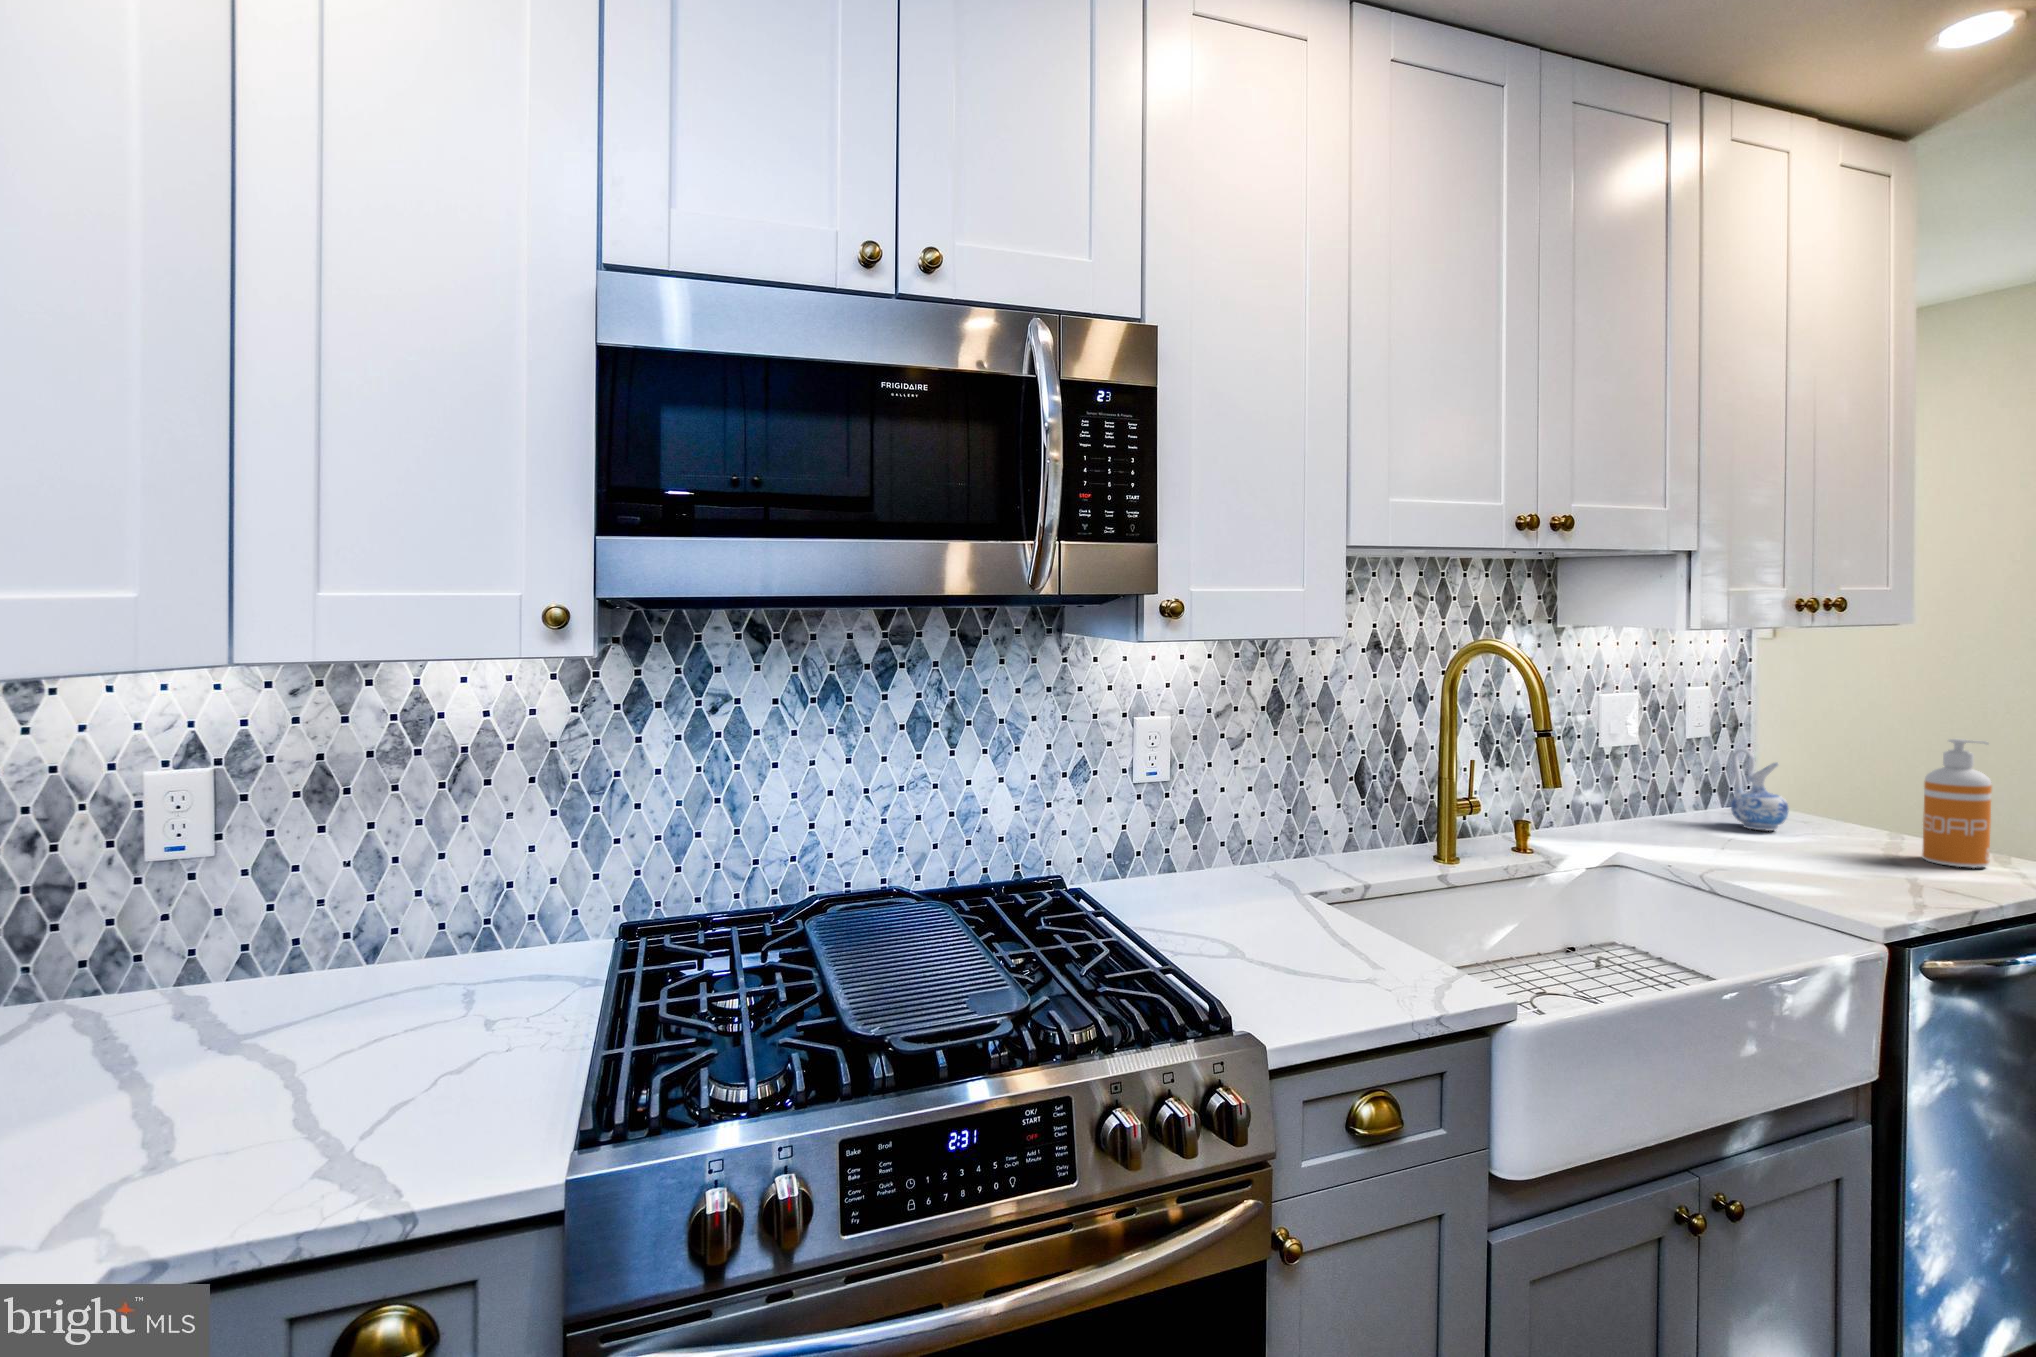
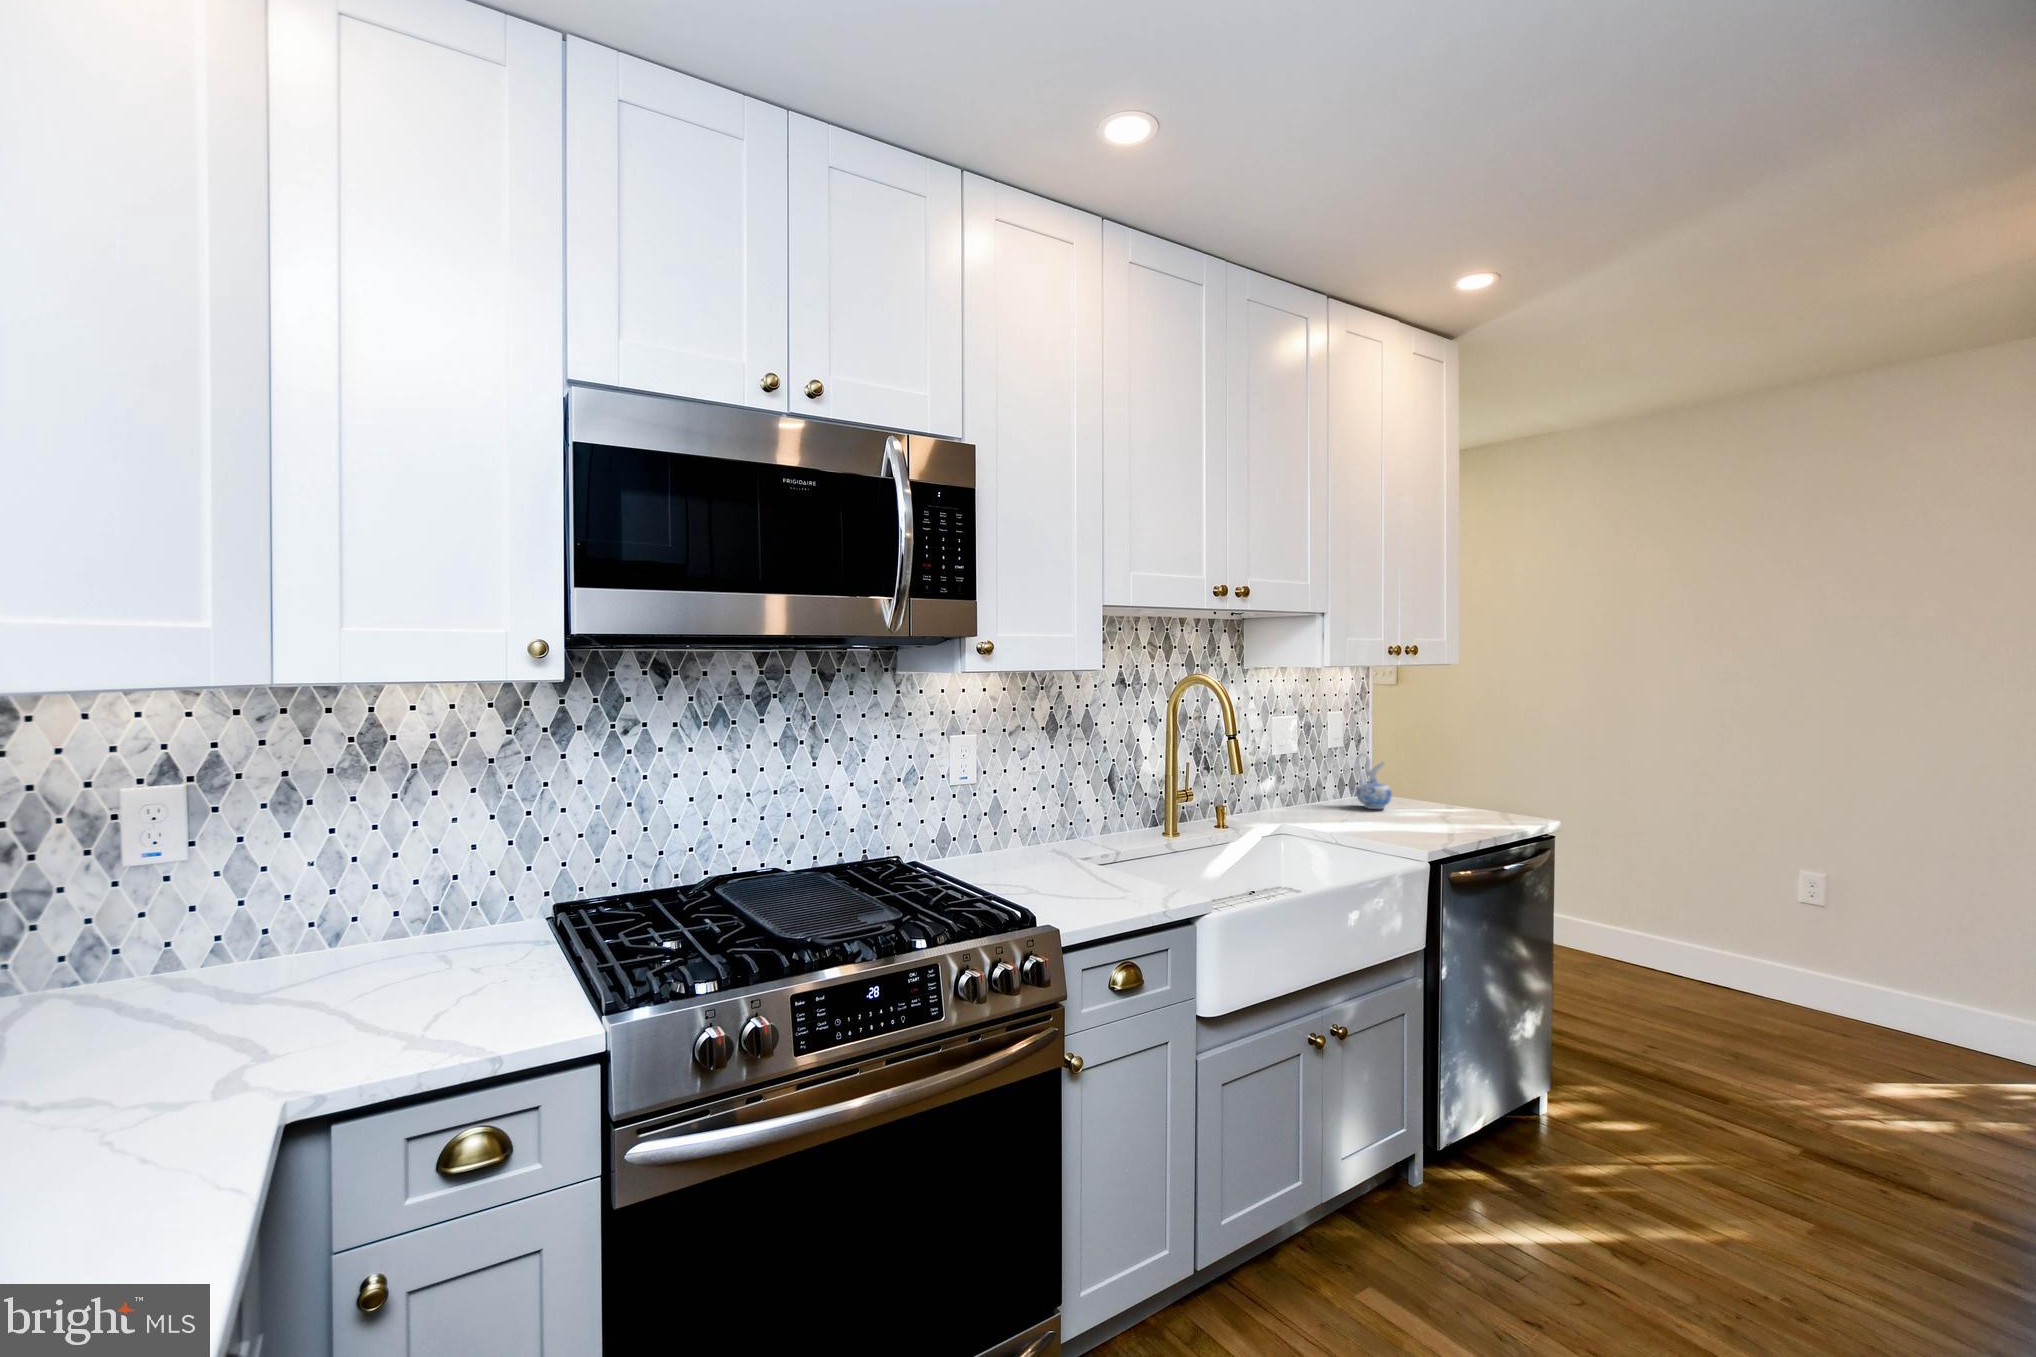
soap dispenser: present [1922,739,1992,868] -> none [1469,743,1507,828]

